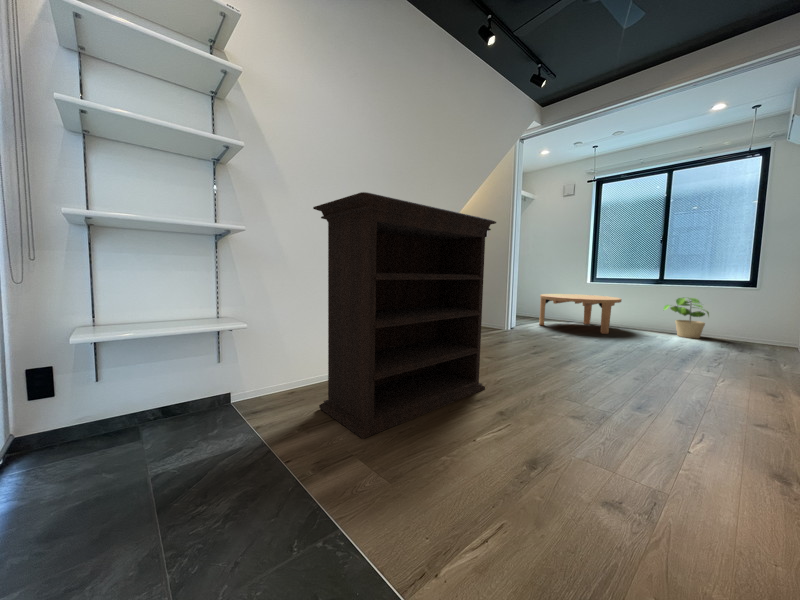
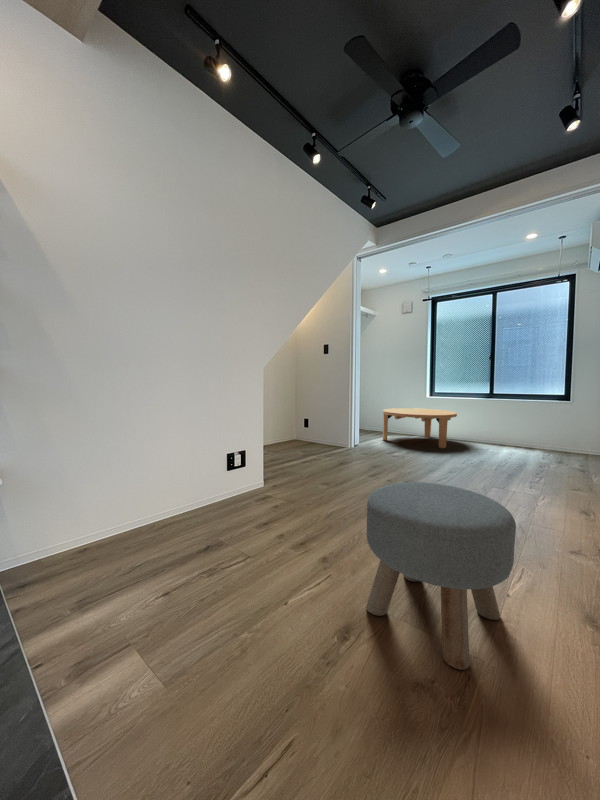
bookshelf: present [313,192,496,439] -> none [97,320,320,616]
potted plant: present [664,298,709,338] -> none [493,412,533,450]
ottoman: none [548,343,702,495] -> present [366,482,516,670]

